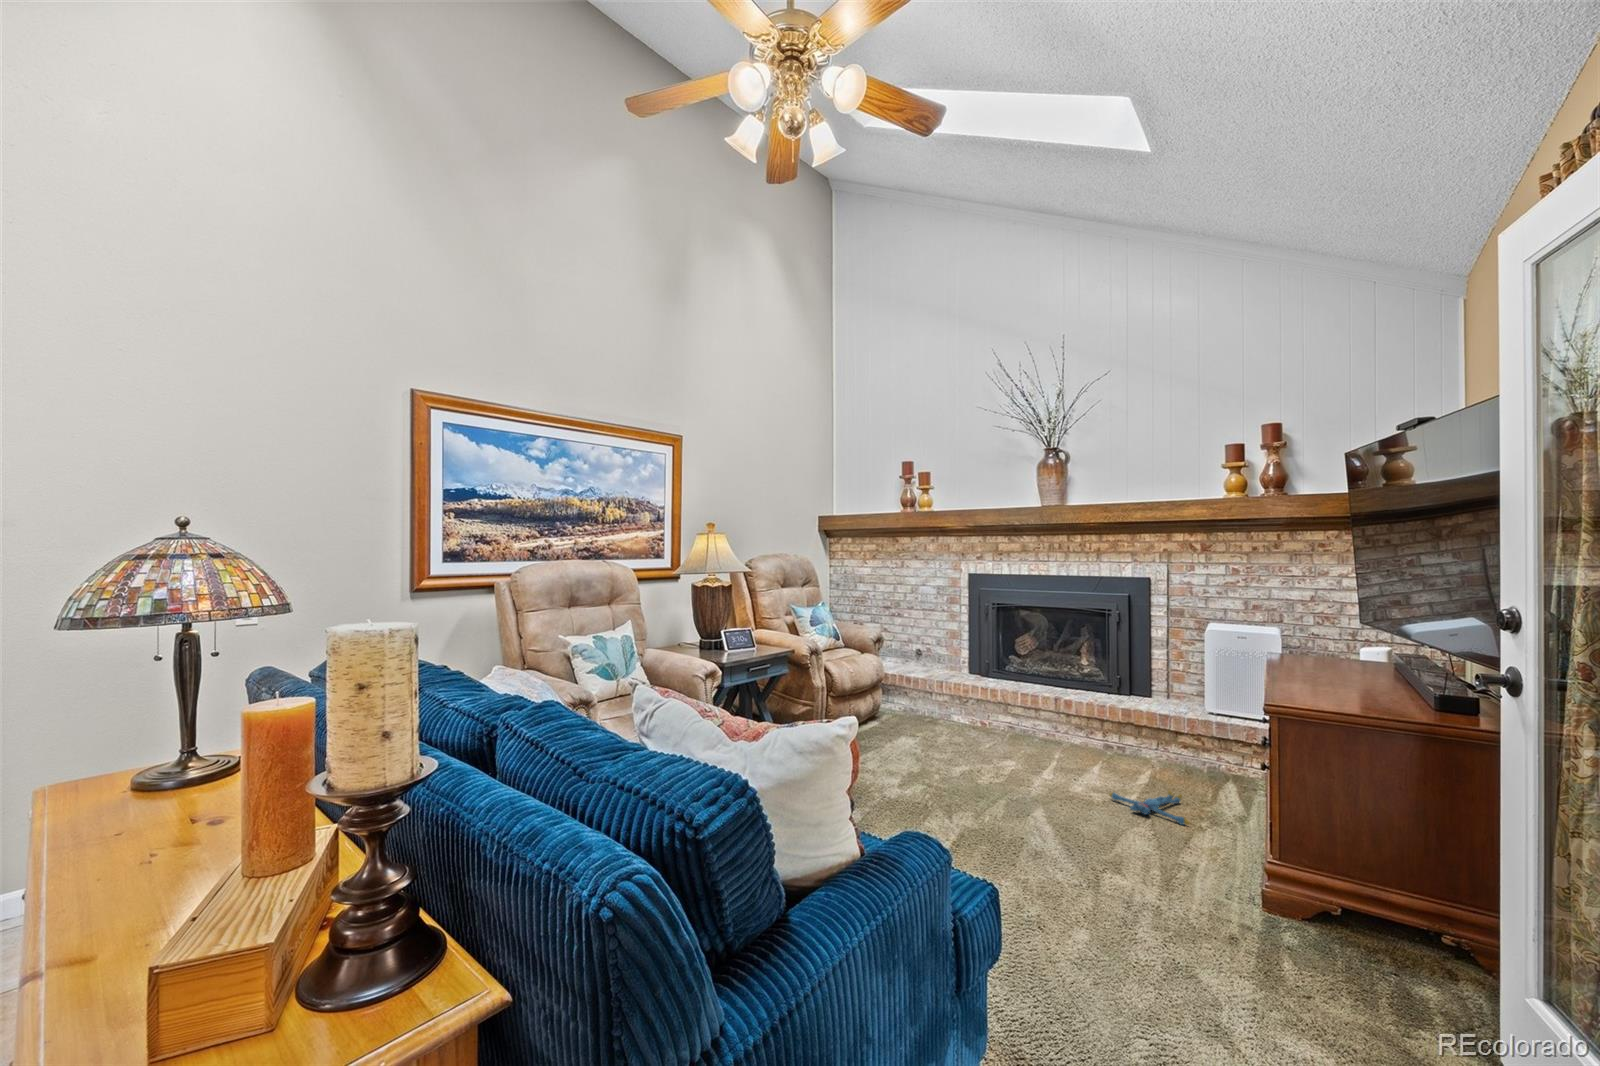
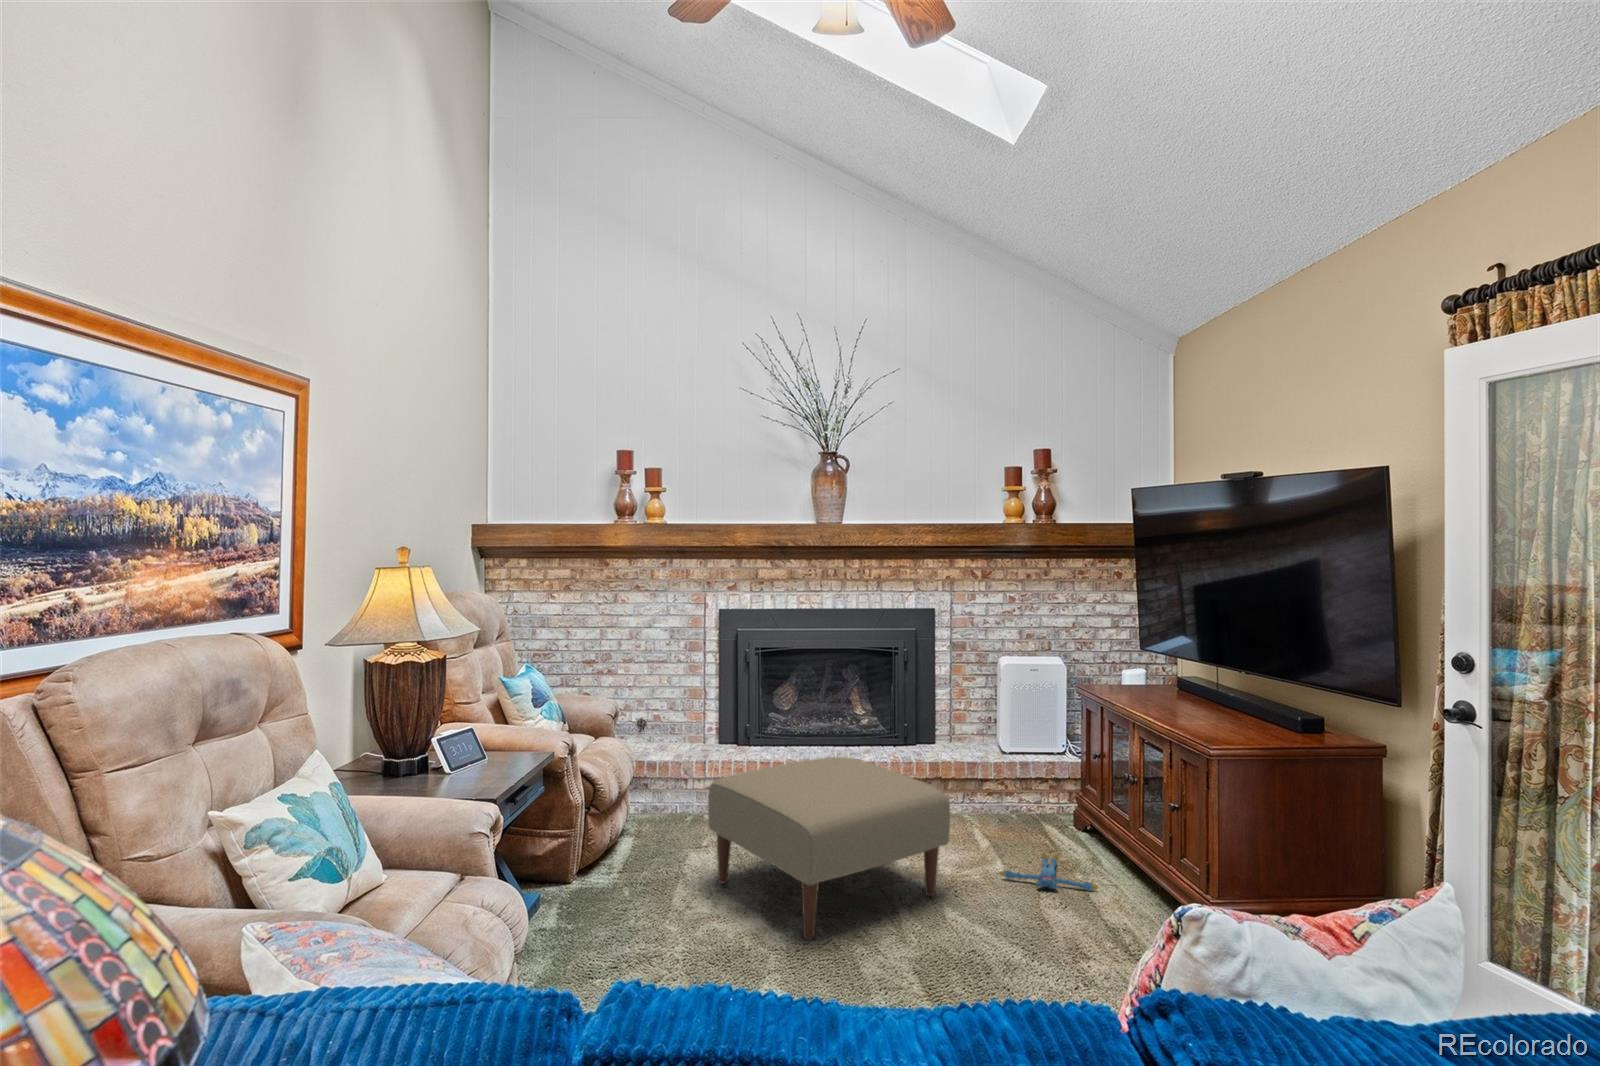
ottoman: none [888,682,1048,796] -> present [708,757,950,940]

